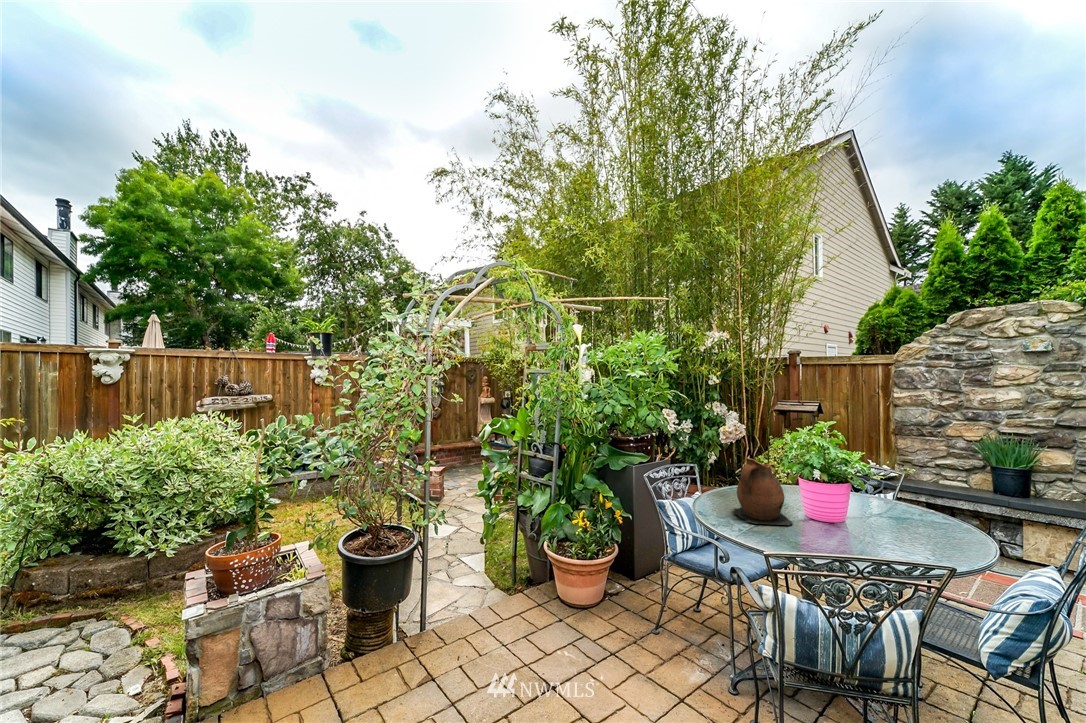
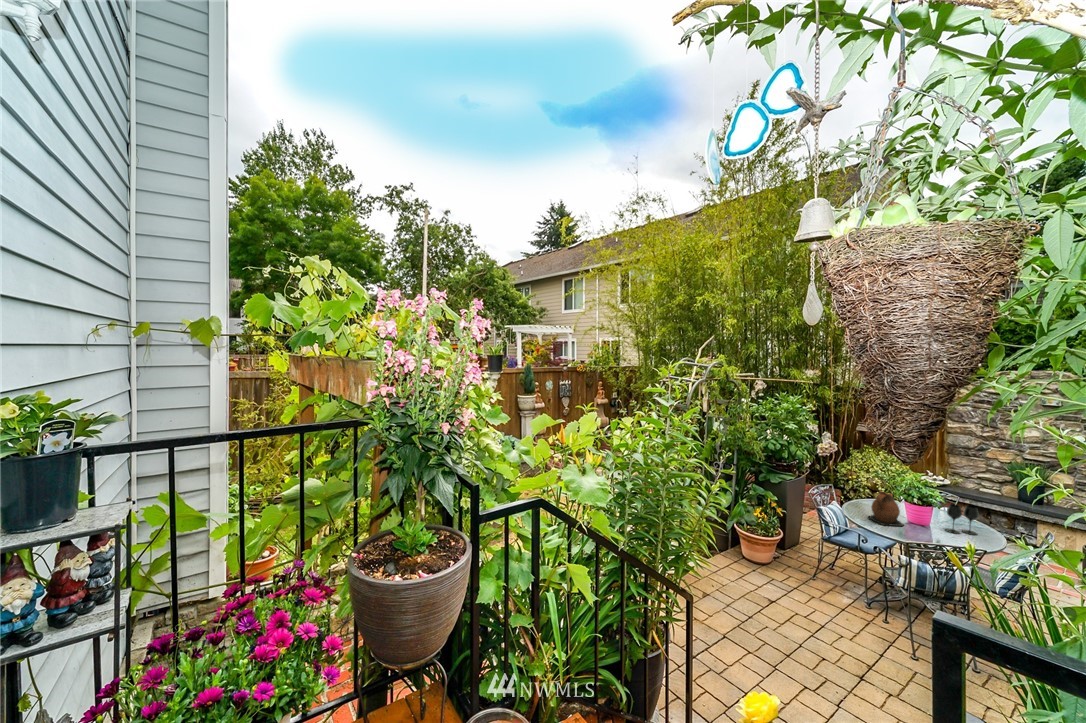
wine glass: none [869,479,932,541] -> present [946,504,979,535]

